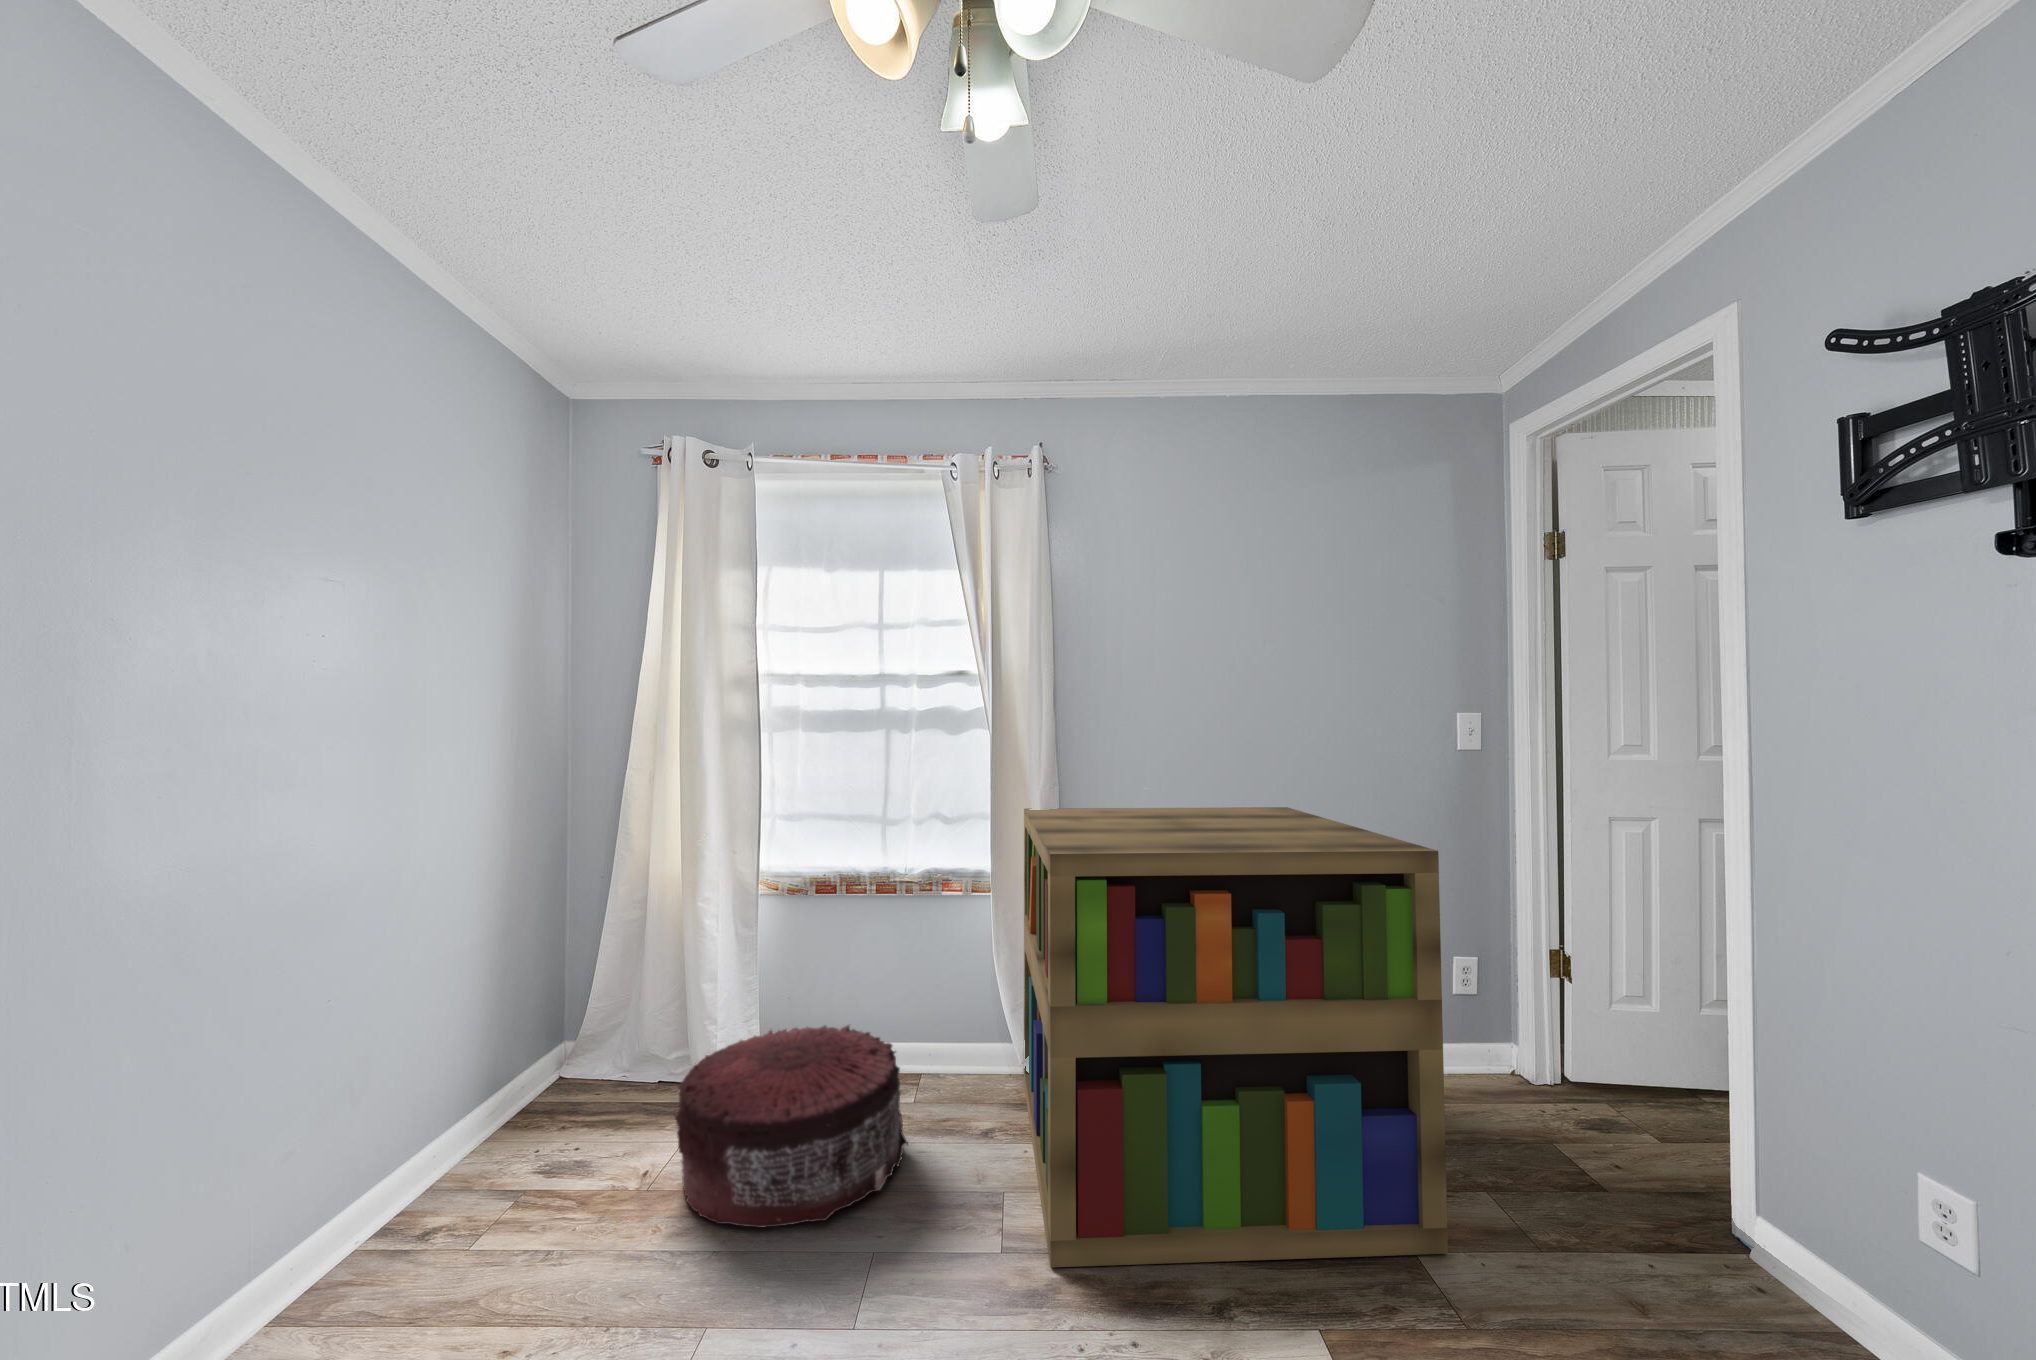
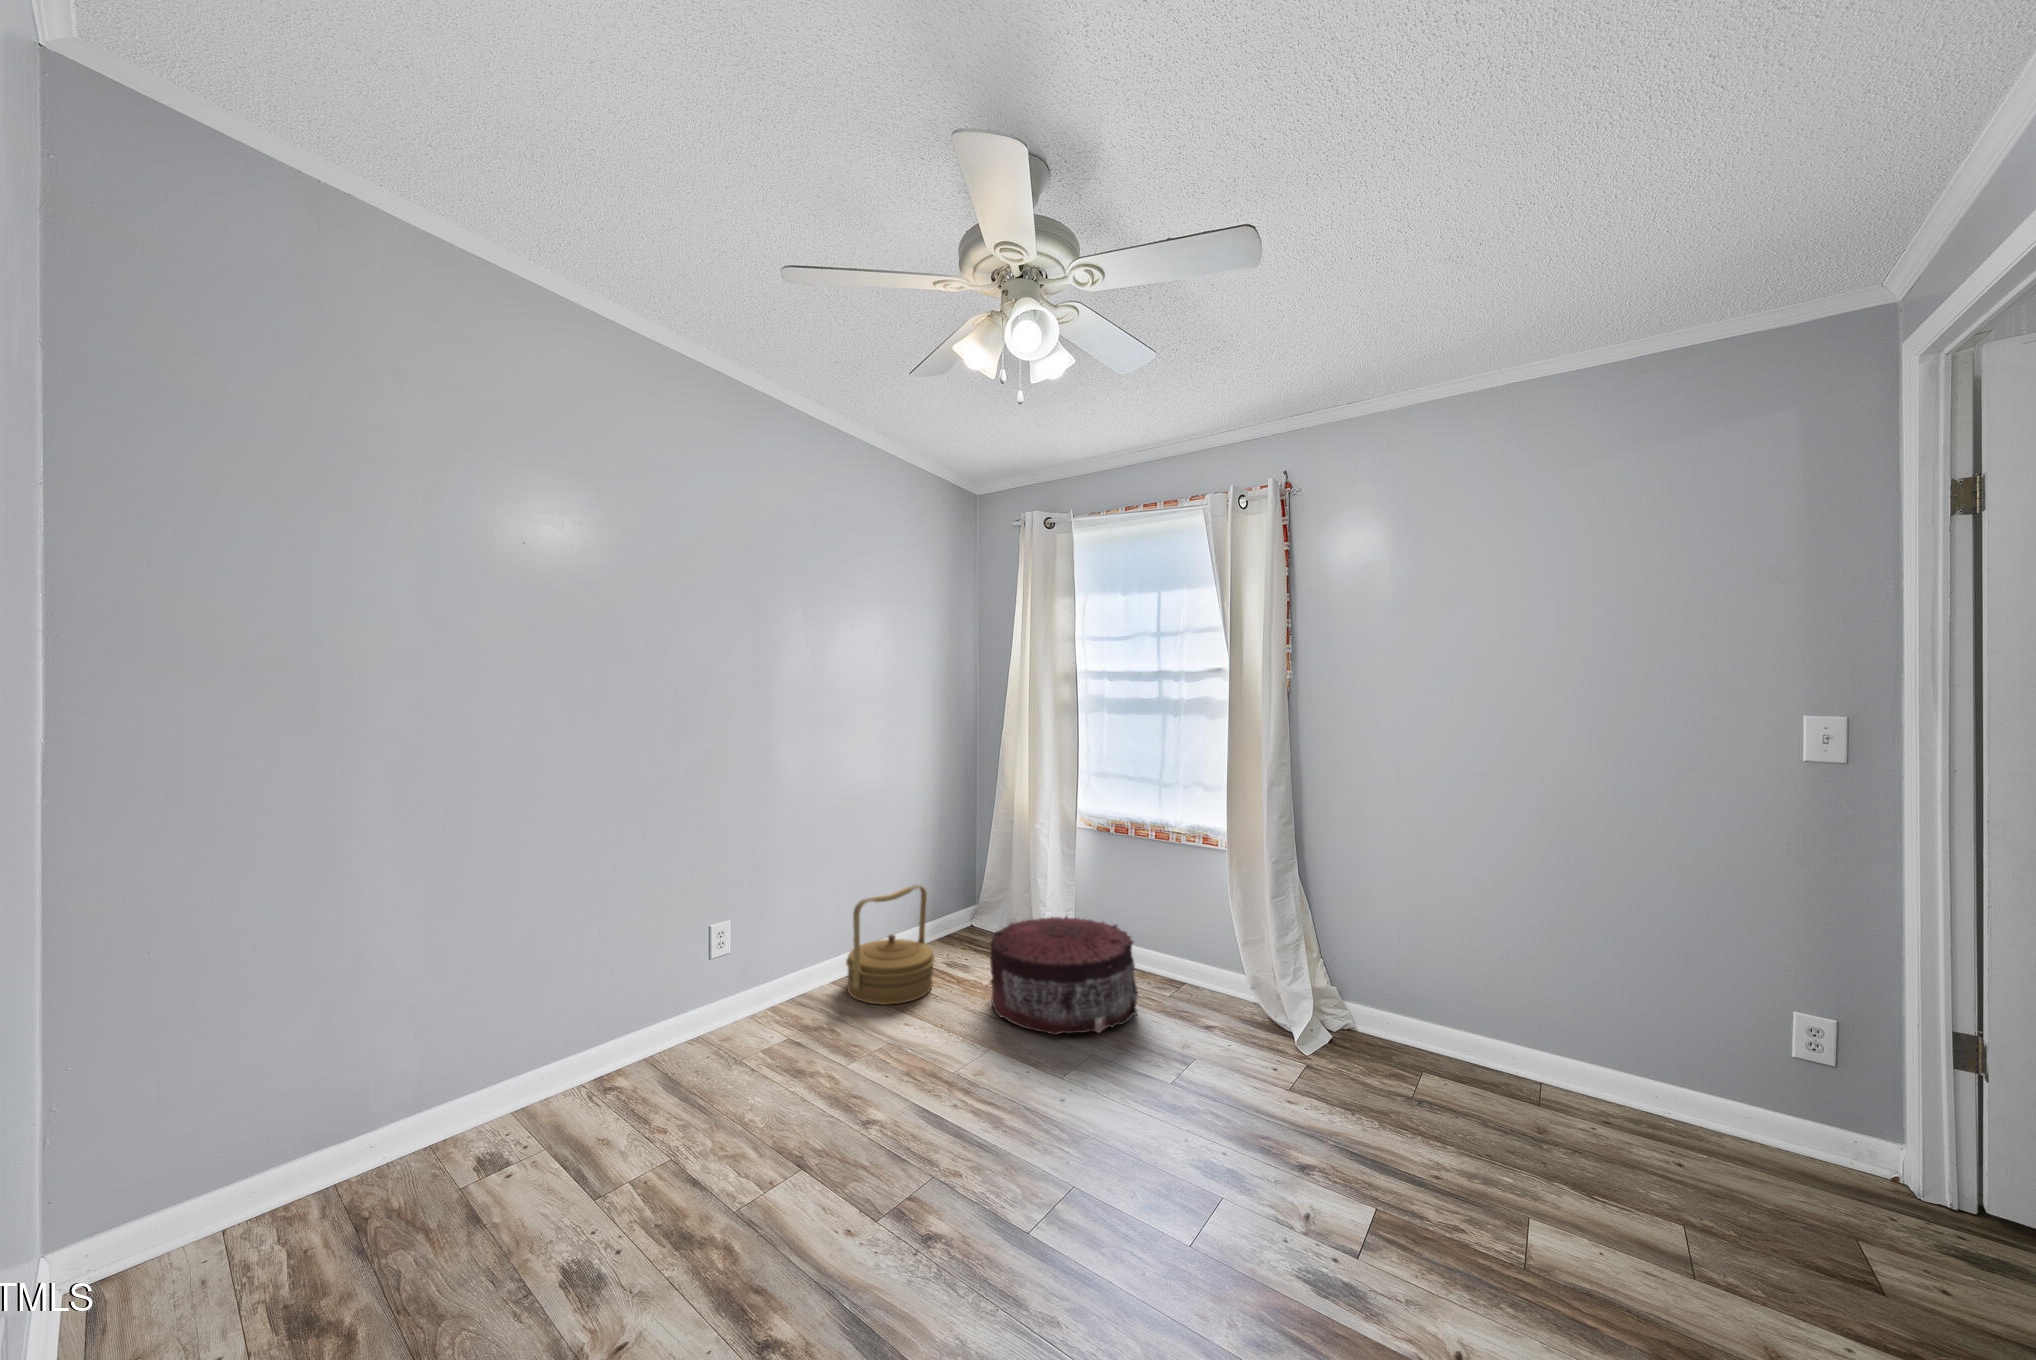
bookshelf: present [1024,807,1448,1267] -> none [1173,782,1554,1254]
woven basket: none [372,1044,566,1301] -> present [846,885,935,1005]

